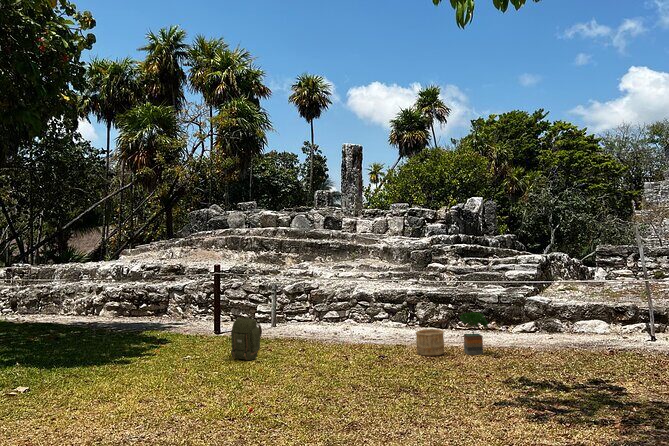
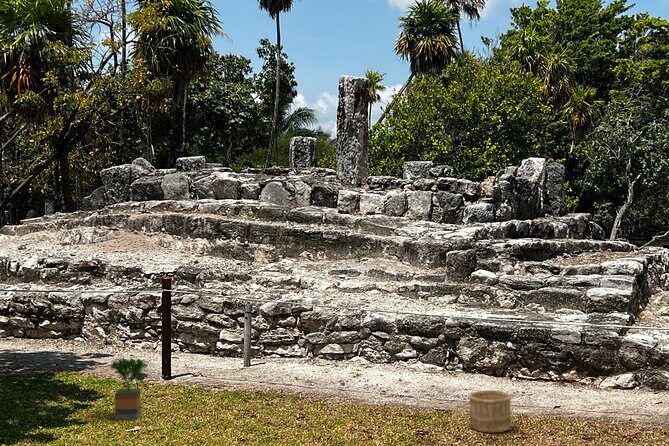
potted tree: present [460,312,488,355] -> present [111,359,148,420]
backpack: present [231,317,262,360] -> none [190,368,237,433]

